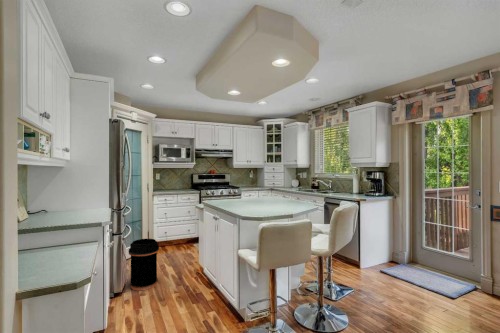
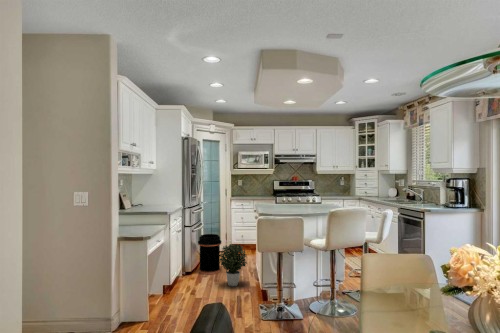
potted plant: none [168,251,205,305] -> present [219,244,247,286]

